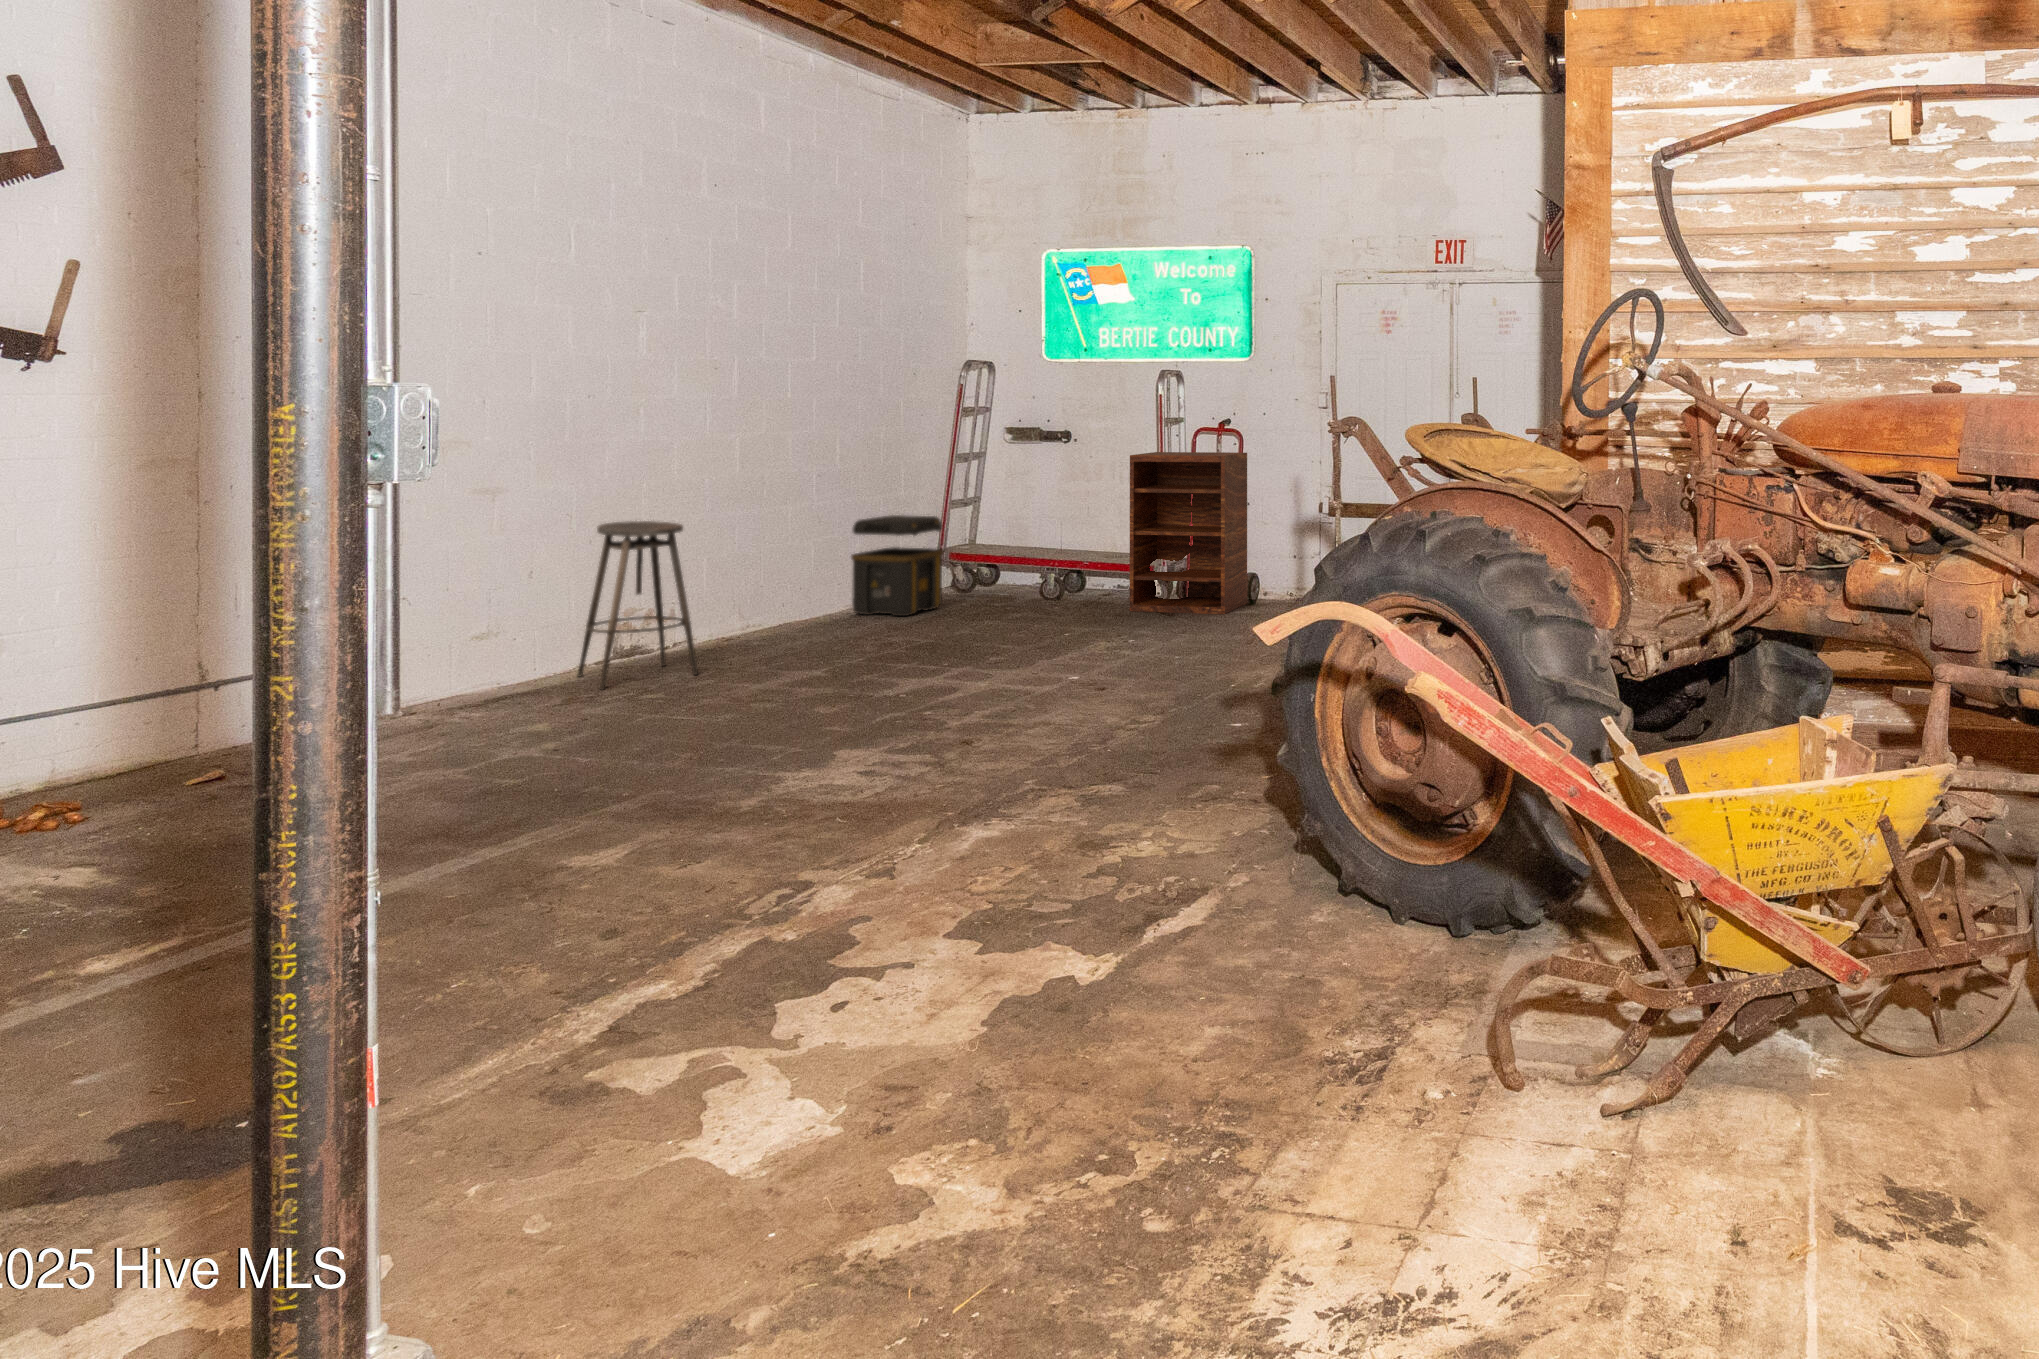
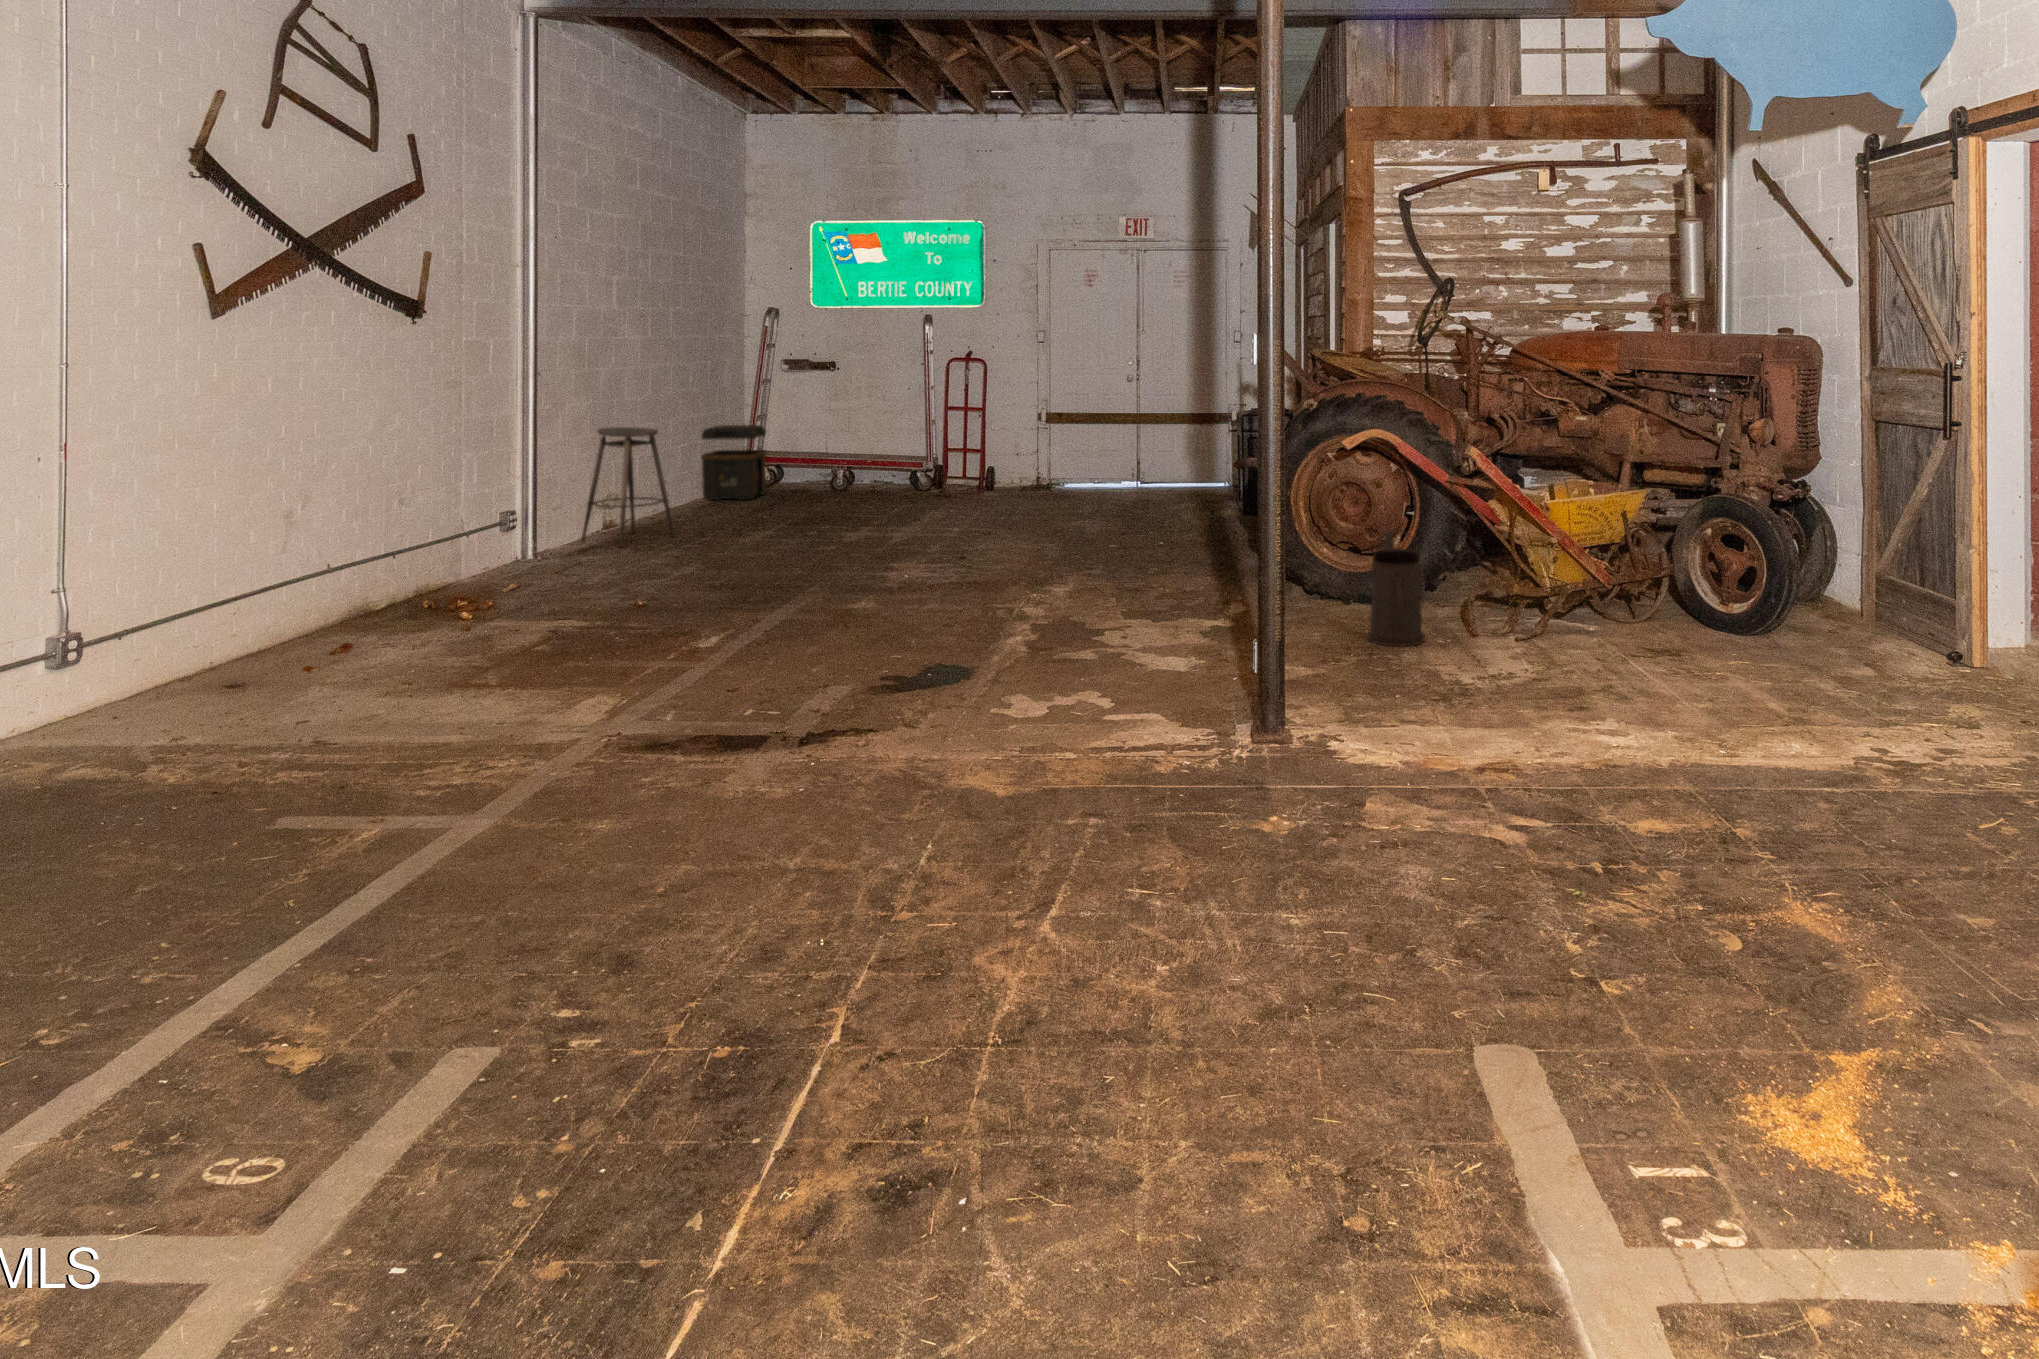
shelving unit: present [1130,452,1247,614] -> none [913,374,992,491]
watering can: none [1310,793,1440,1065] -> present [1368,529,1425,647]

